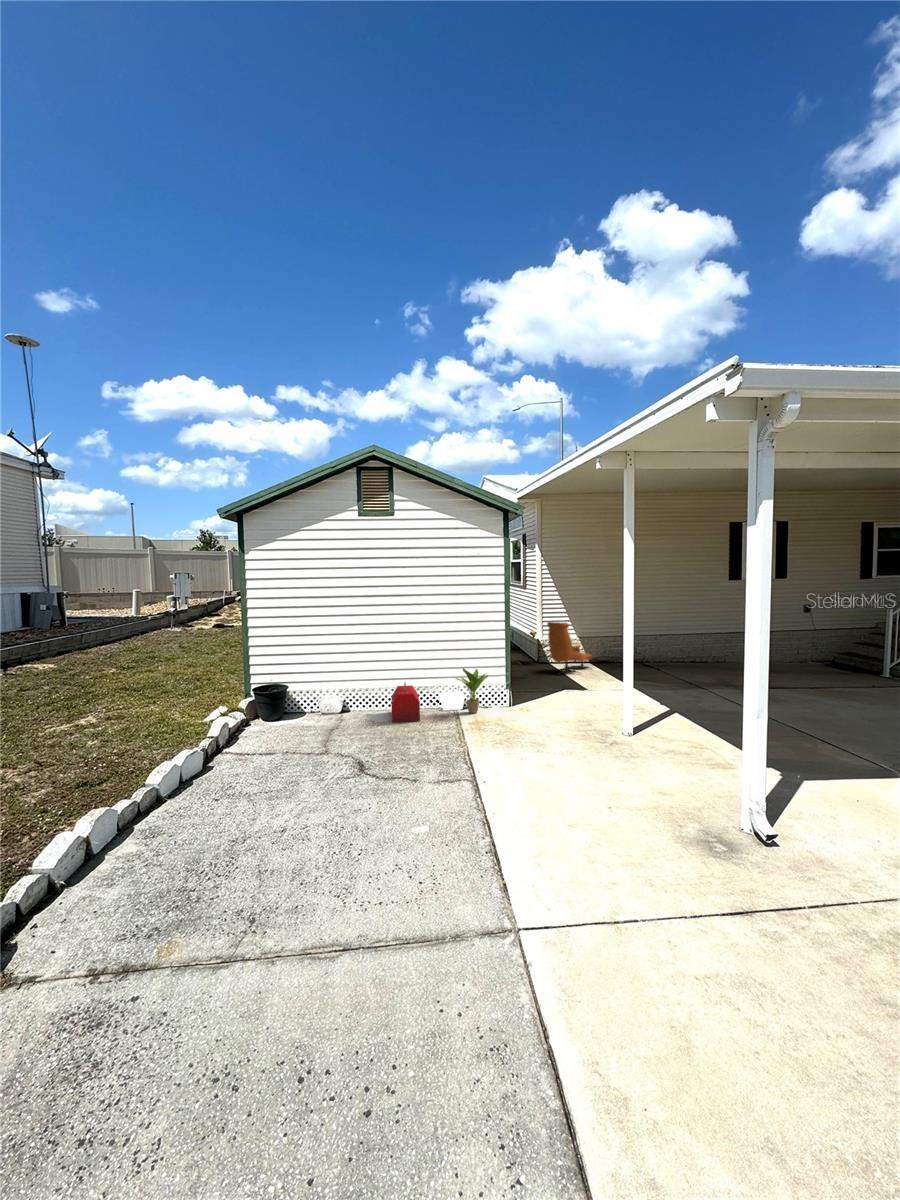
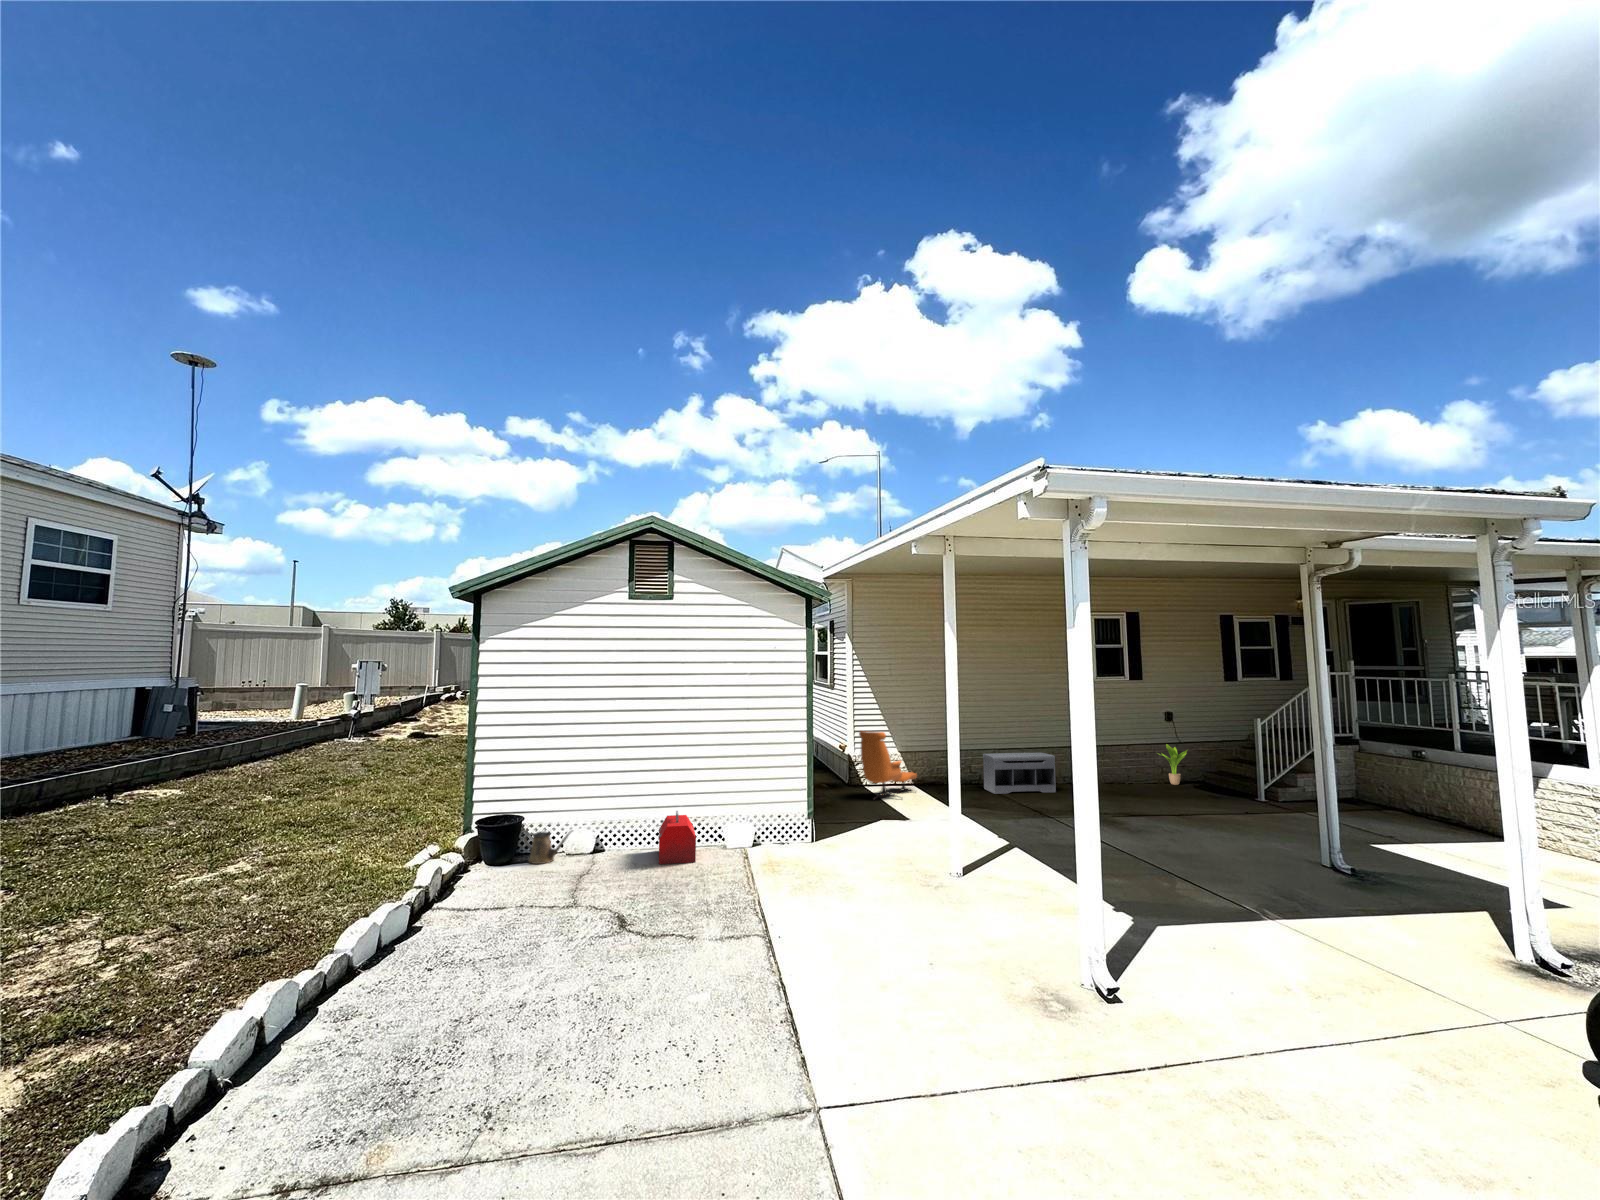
bench: none [646,639,706,671] -> present [983,753,1056,794]
potted plant: present [455,668,488,713] -> present [1159,744,1187,785]
watering can: none [291,696,327,721] -> present [524,831,572,864]

